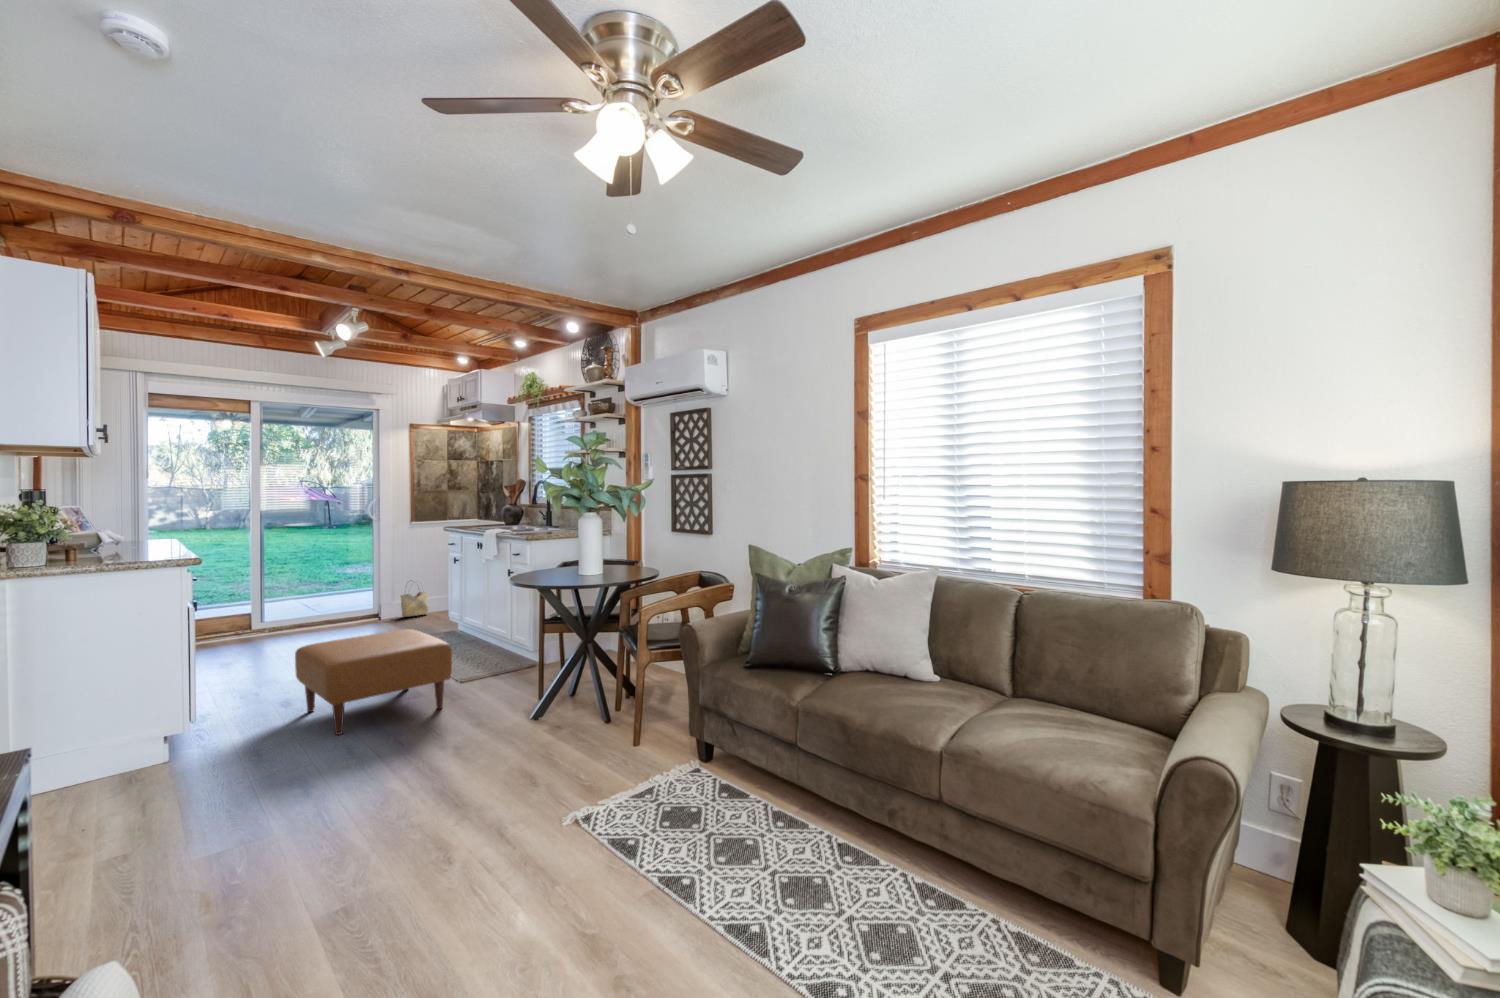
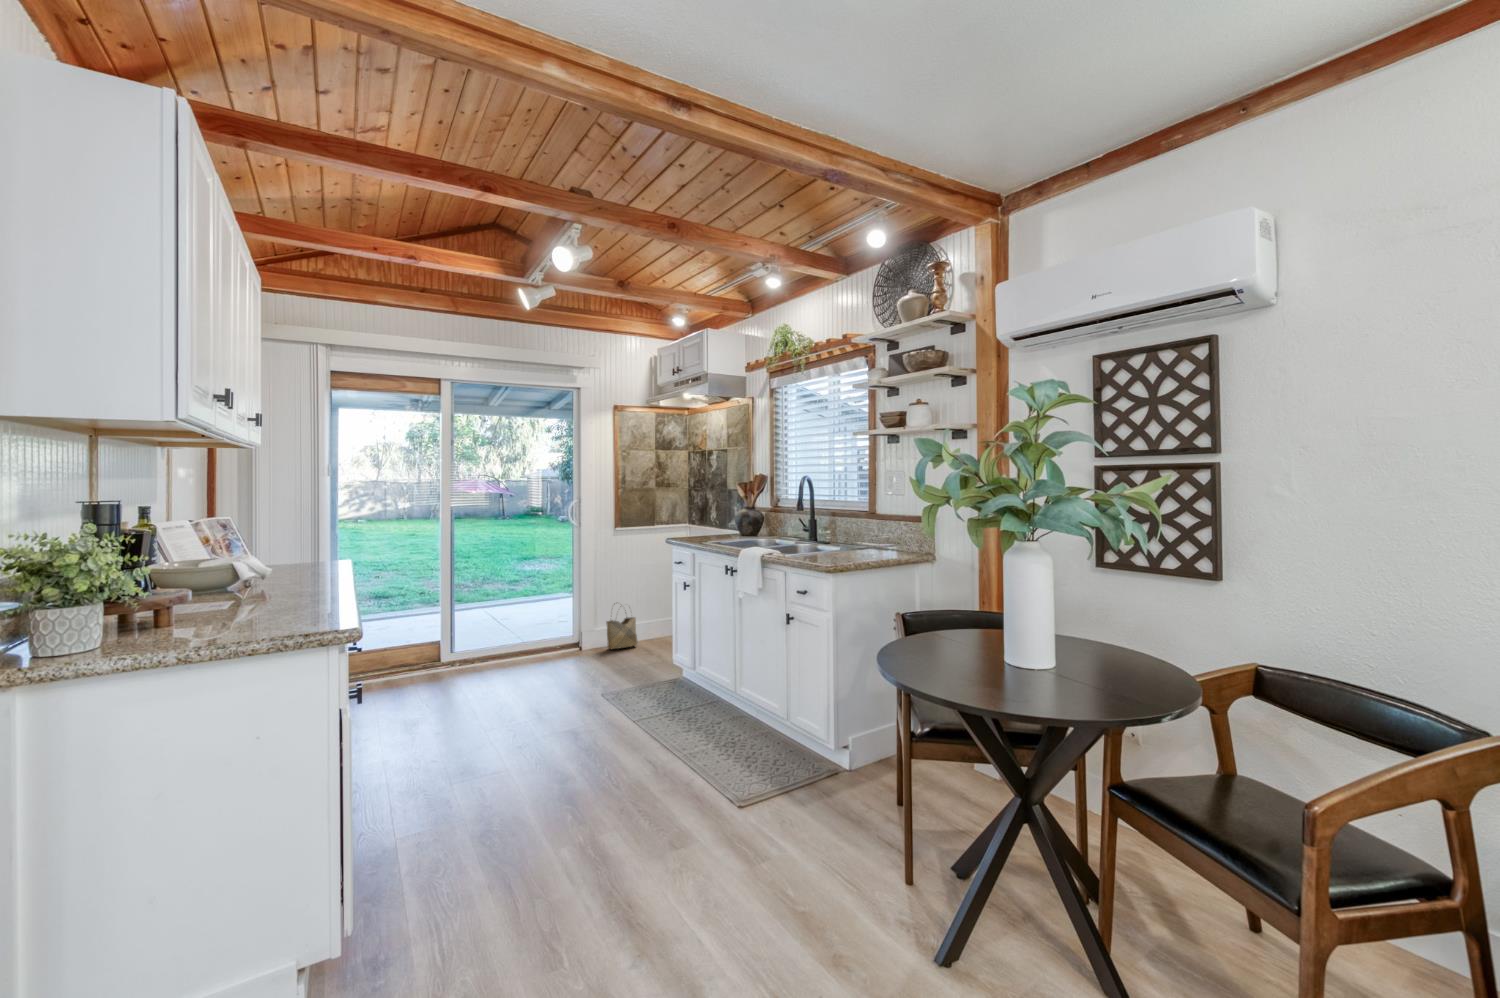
ottoman: present [295,629,452,735] -> none [518,705,754,912]

